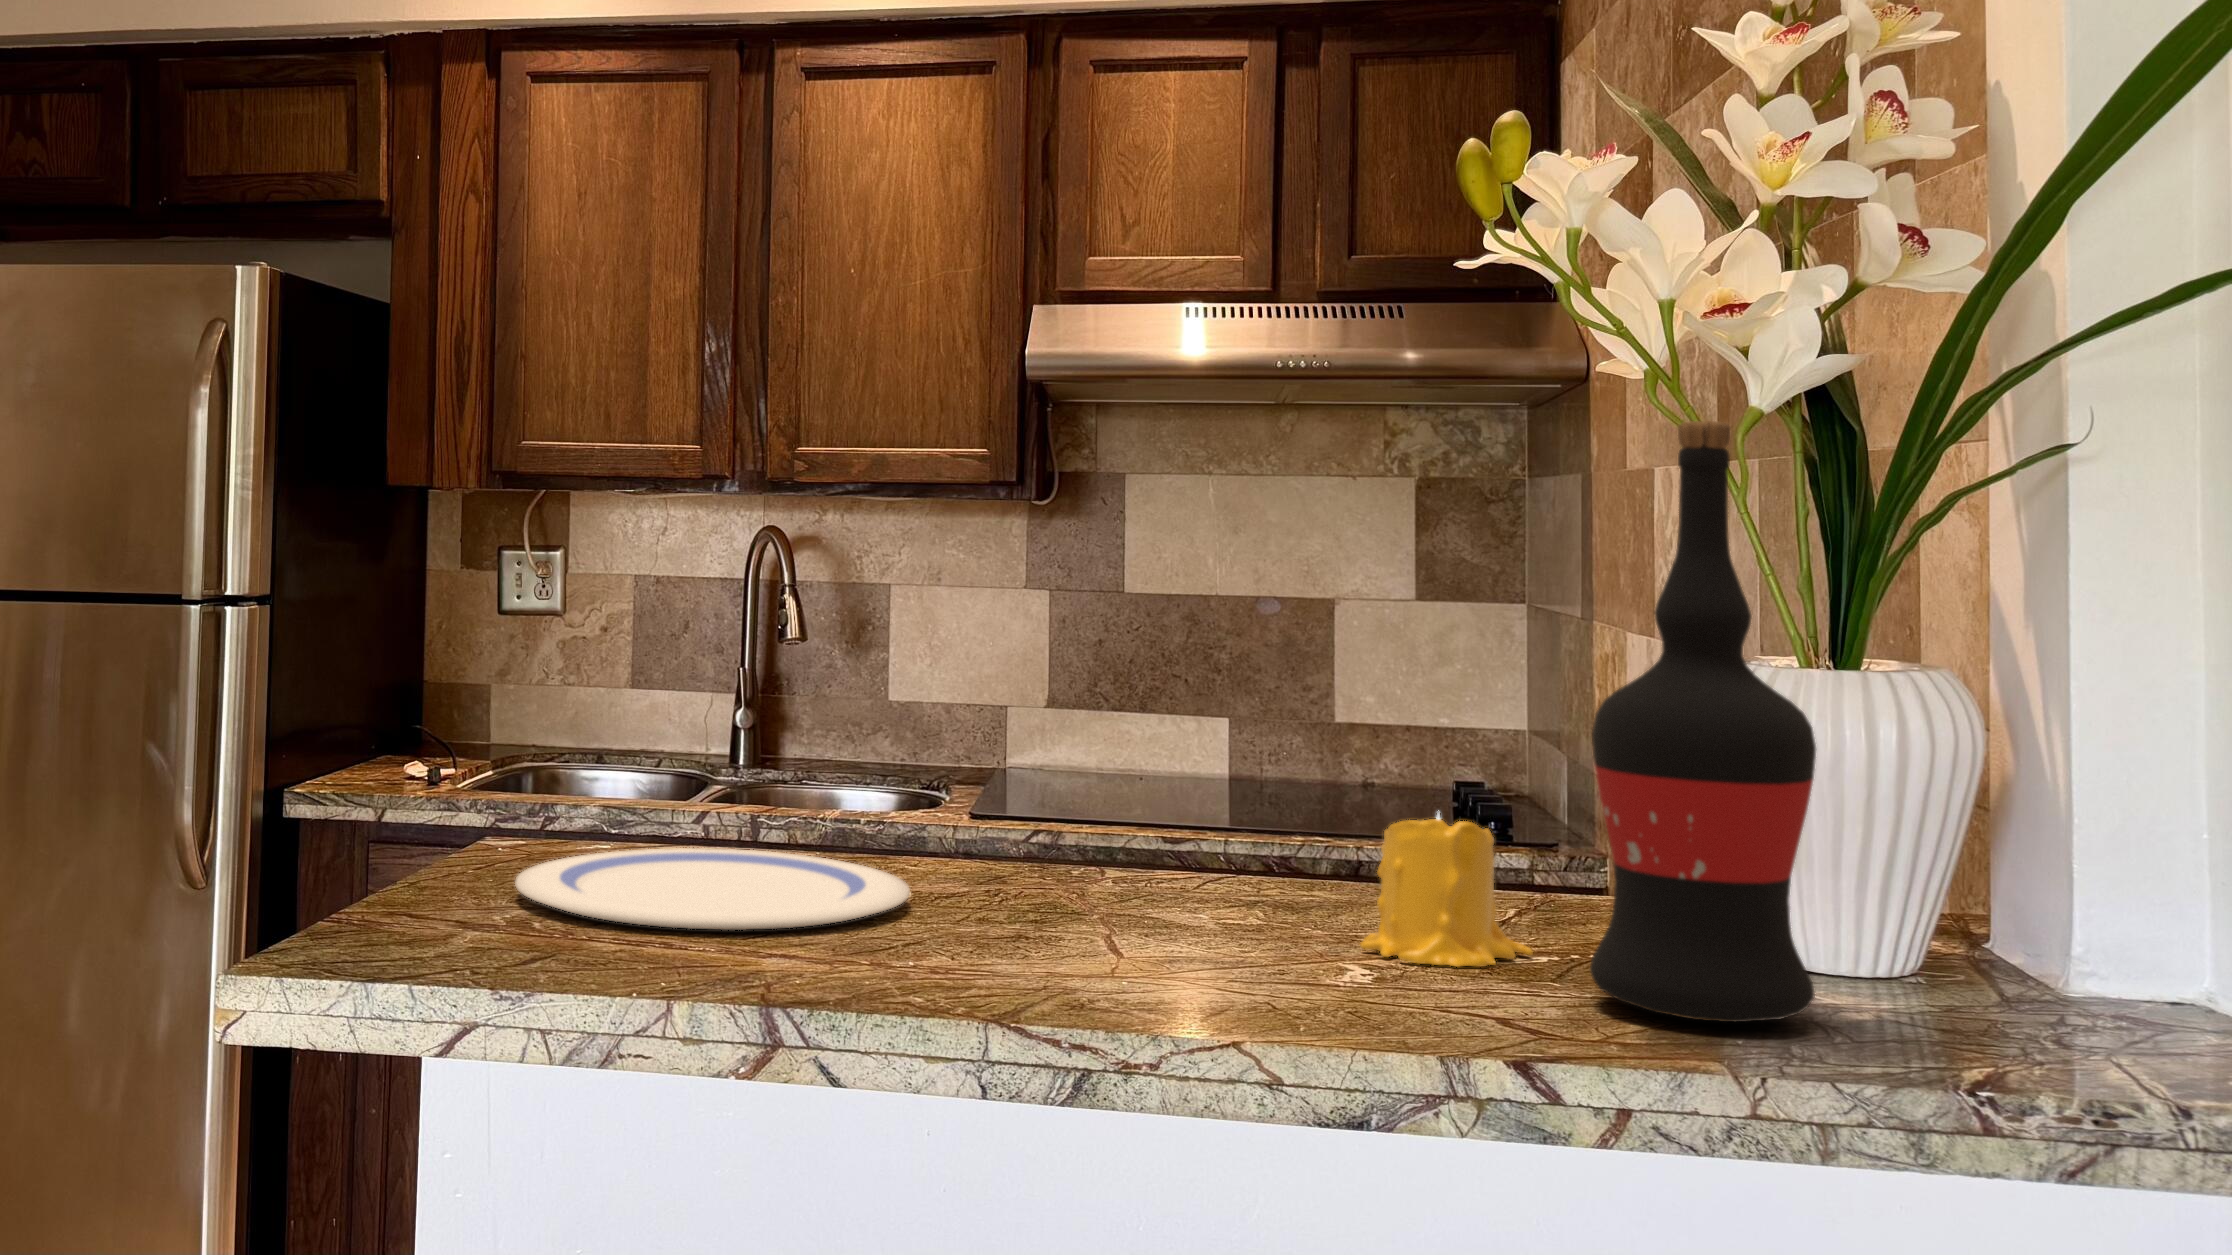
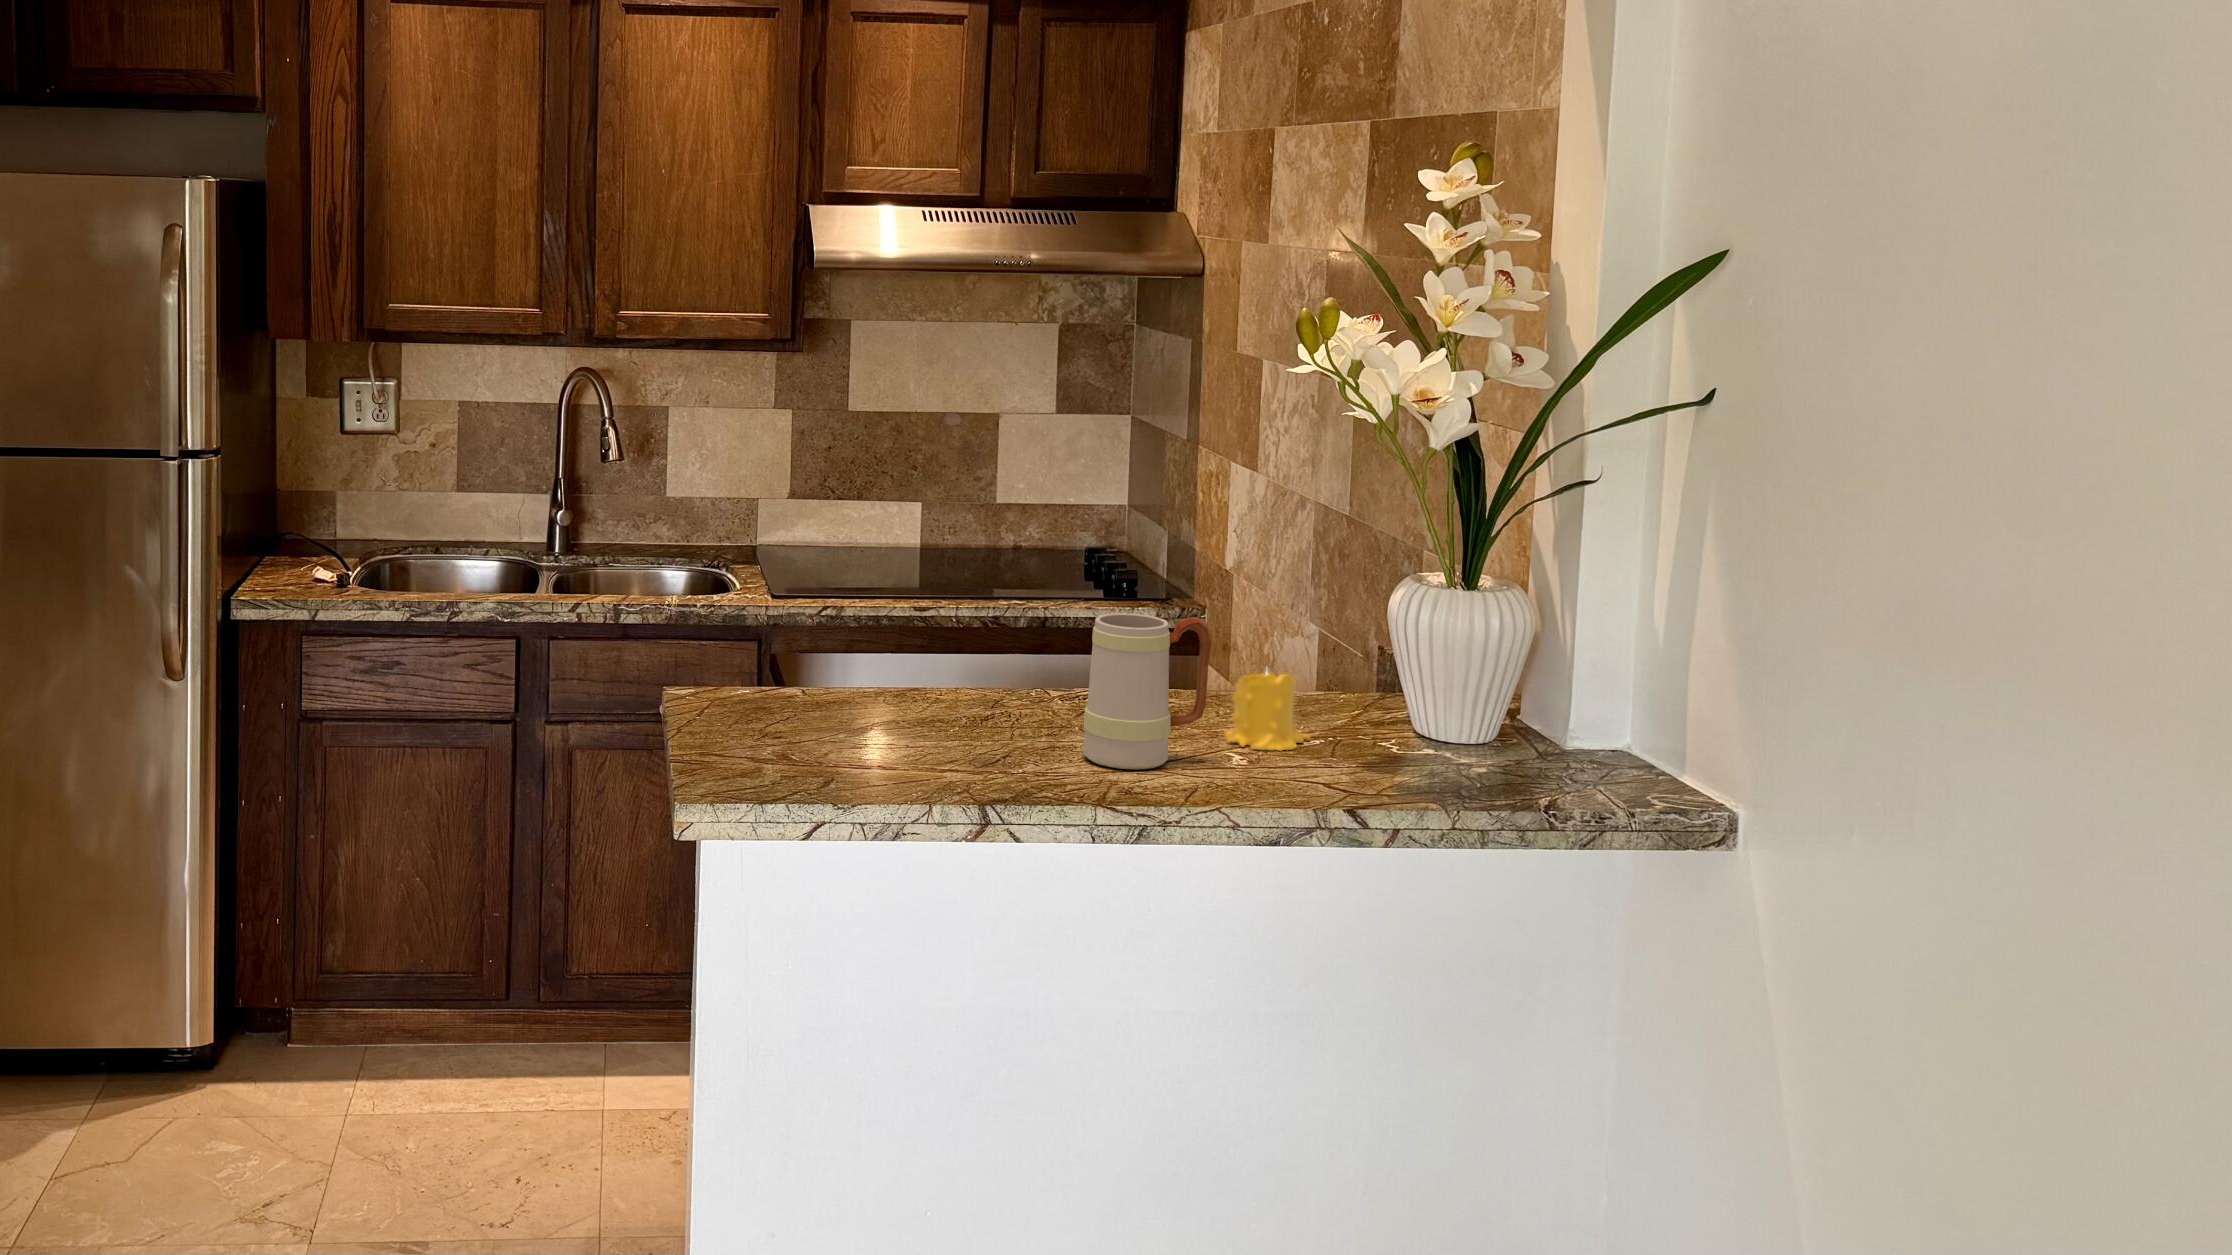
wine bottle: present [1590,421,1816,1022] -> none [1358,480,1474,779]
mug: none [1054,690,1292,974] -> present [1083,613,1212,769]
plate: present [516,848,910,930] -> none [742,692,973,754]

